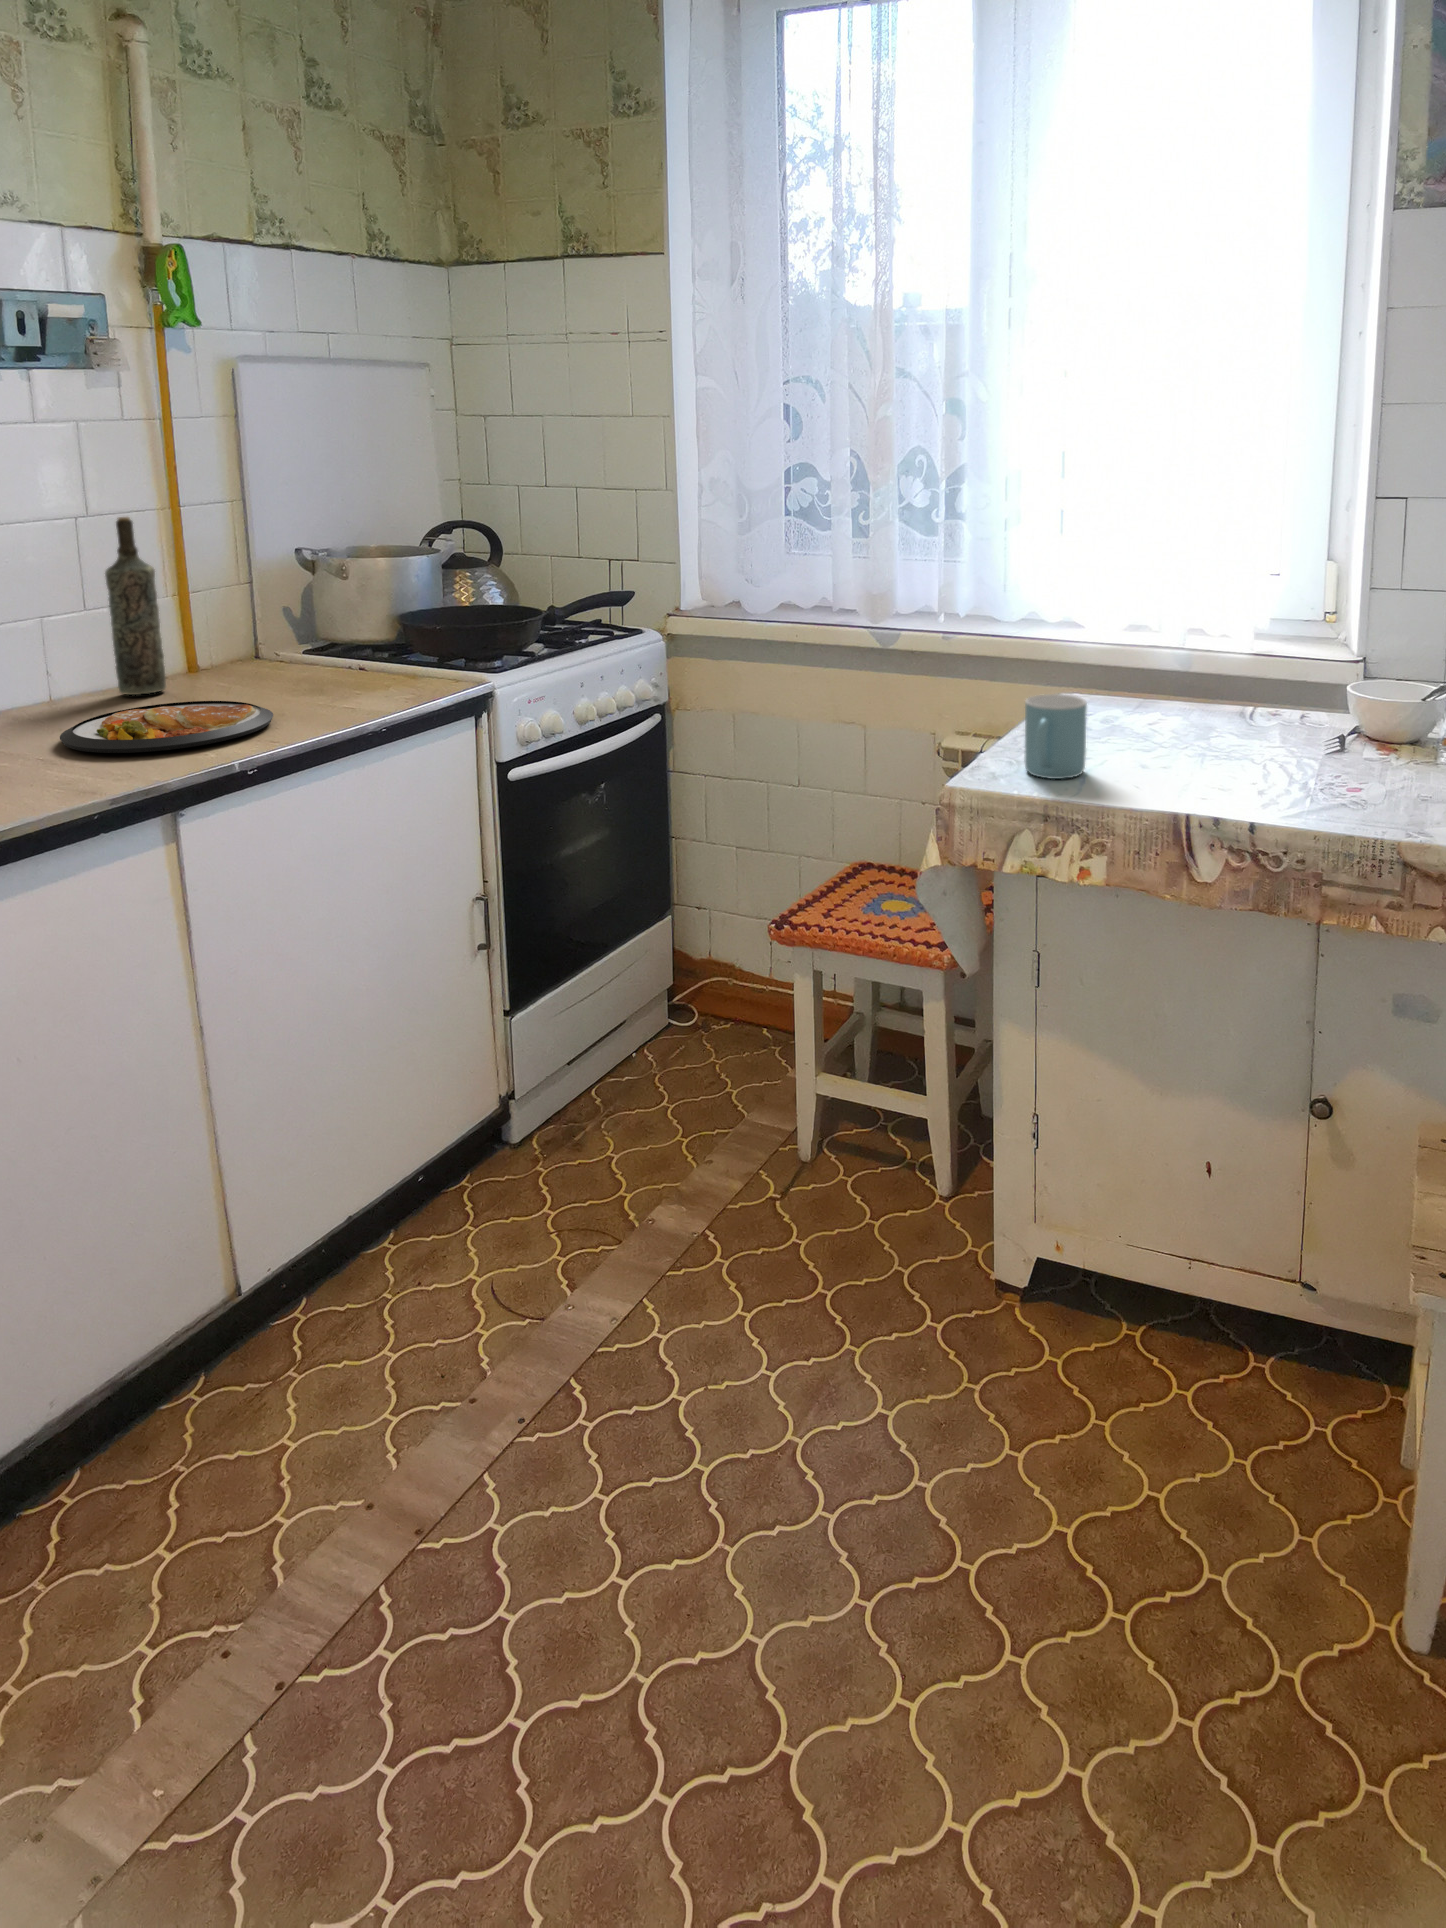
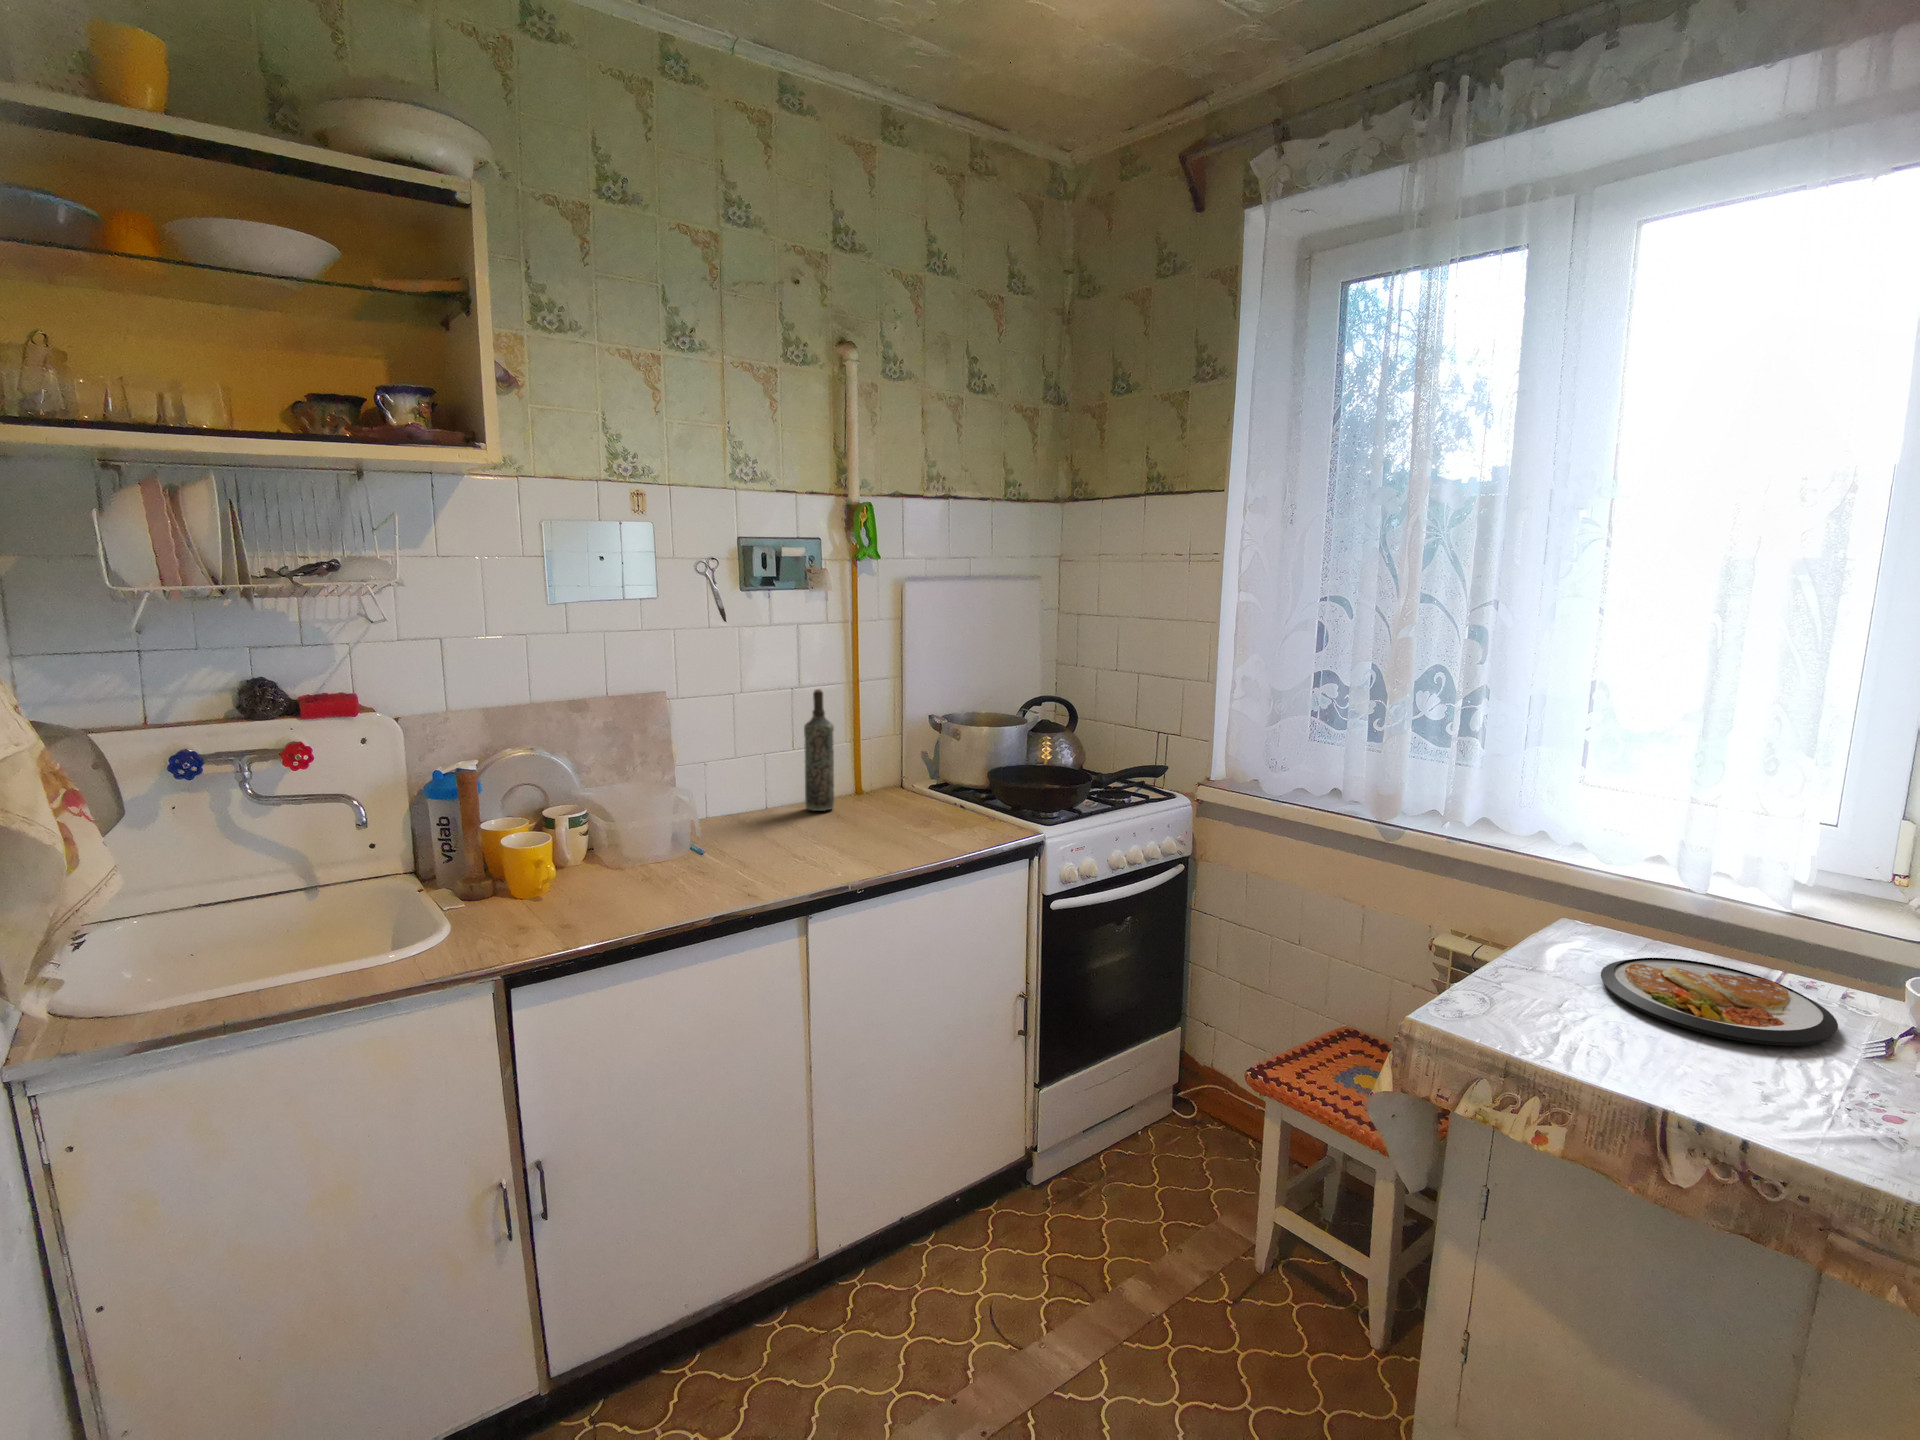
mug: present [1024,694,1087,779] -> none [1492,940,1568,1031]
dish: present [60,701,273,753] -> present [1601,958,1838,1046]

